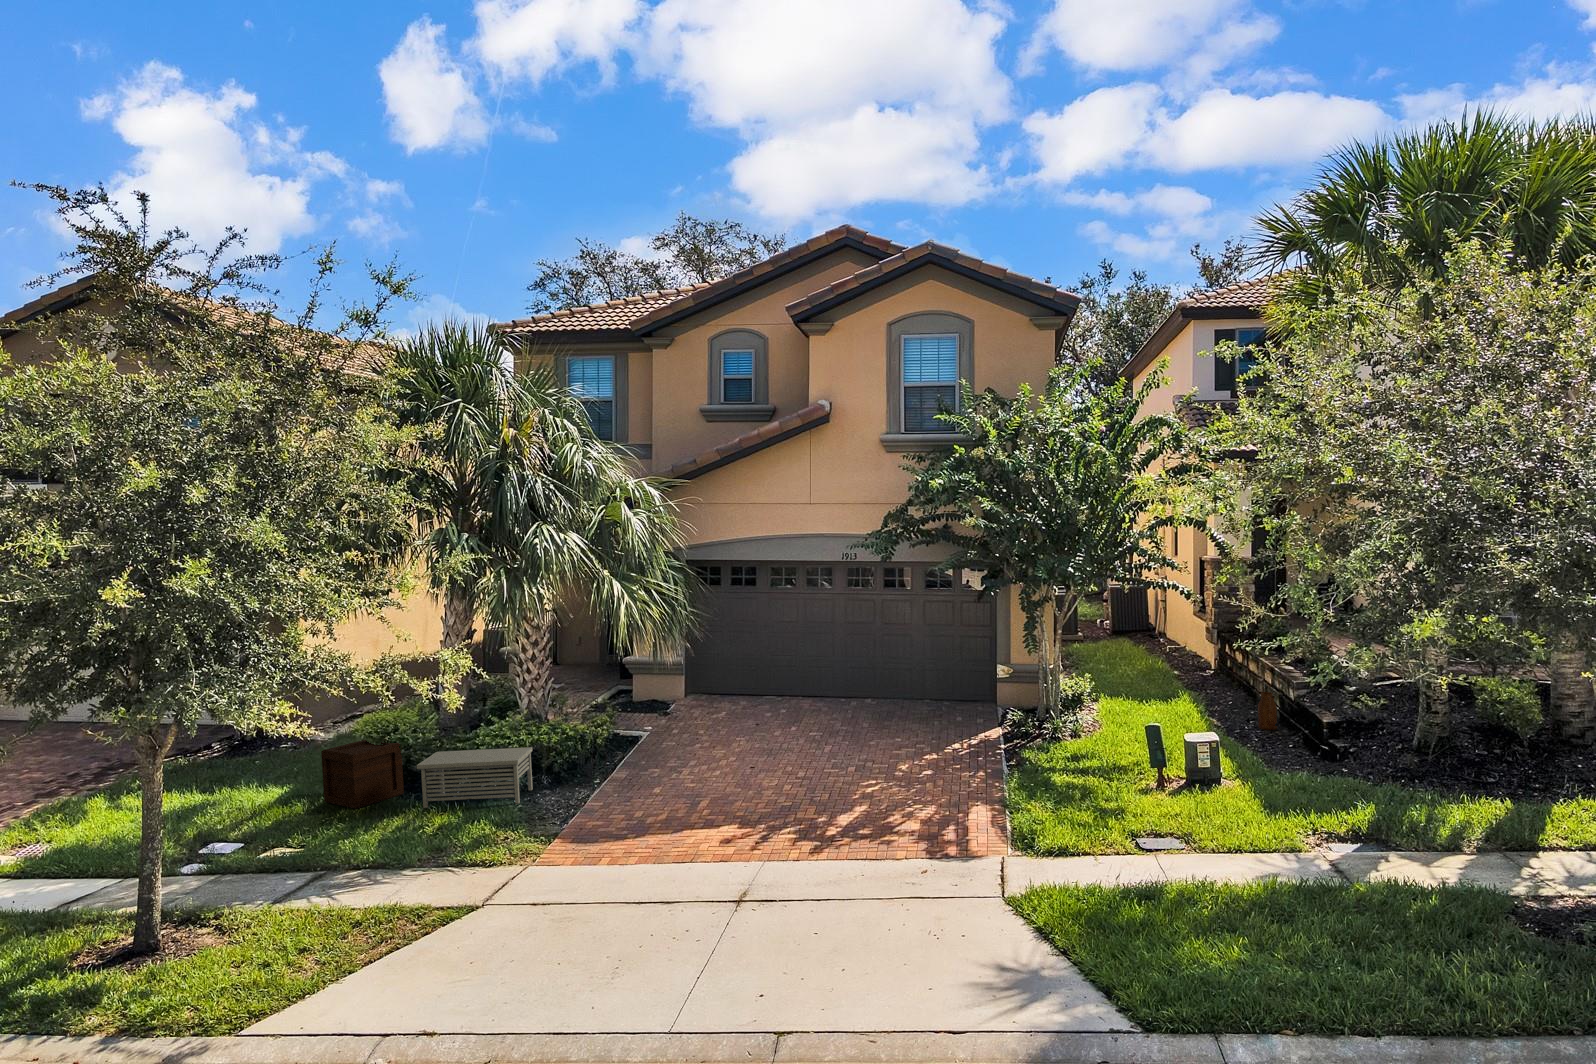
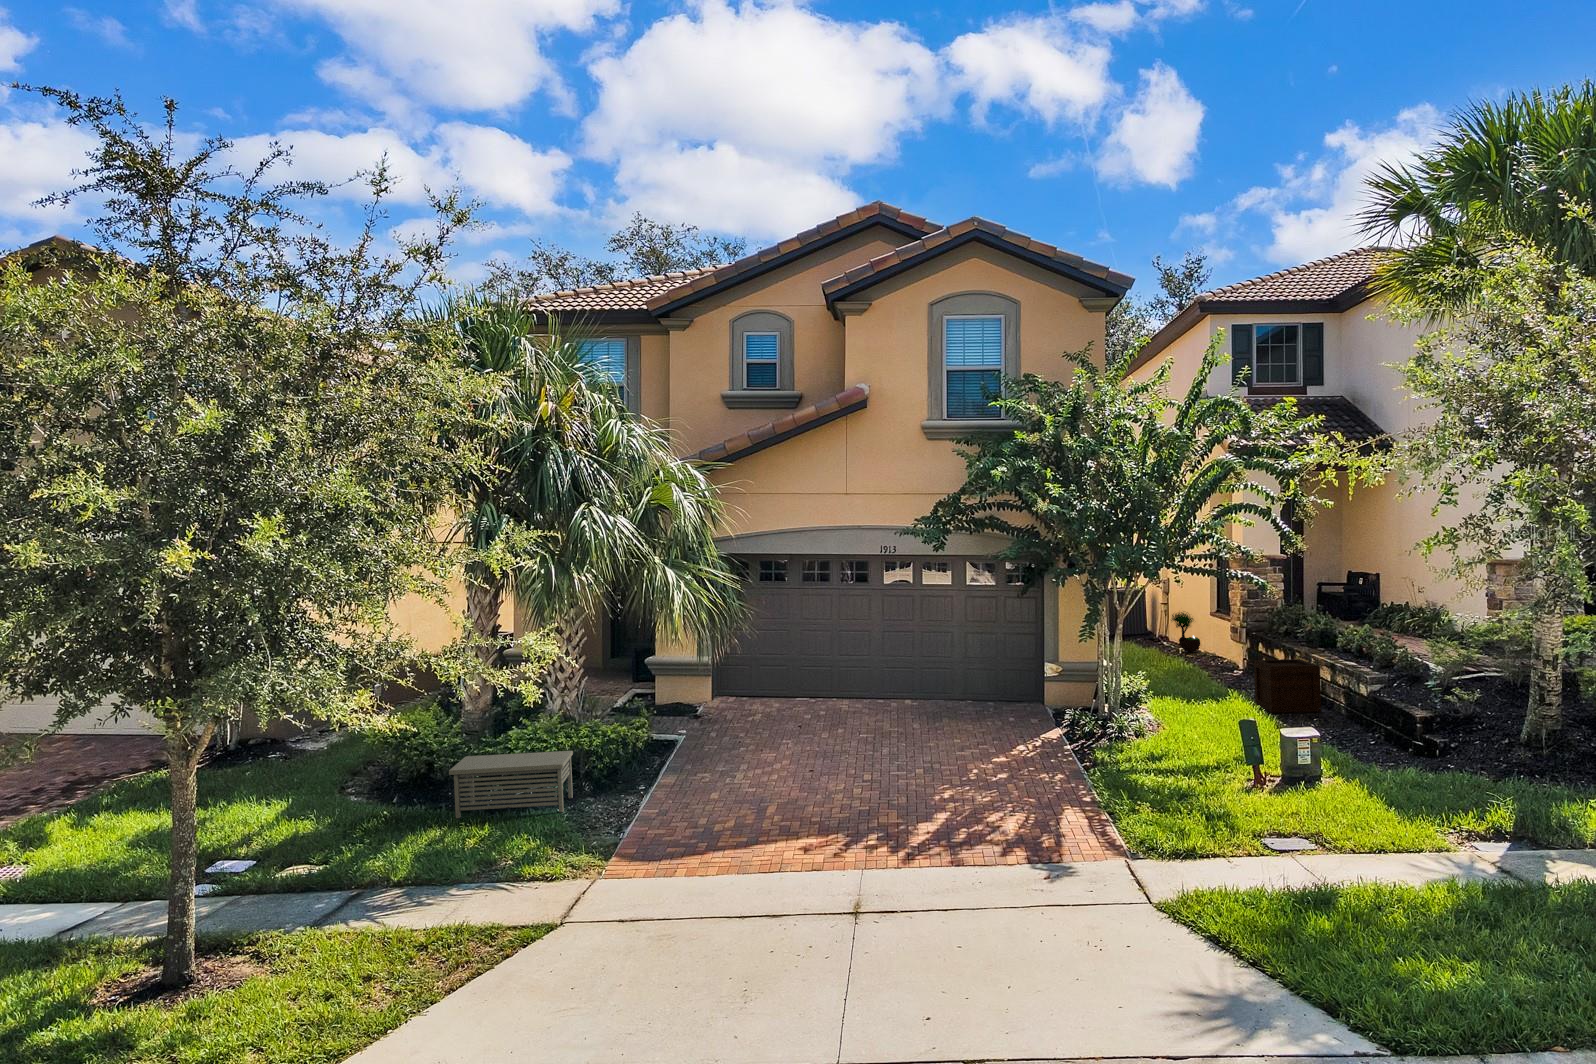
potted tree: none [1148,607,1177,650] -> present [1171,612,1200,652]
watering can: present [1258,692,1277,730] -> none [1326,689,1347,728]
wooden crate: present [321,740,404,809] -> present [1254,659,1321,713]

